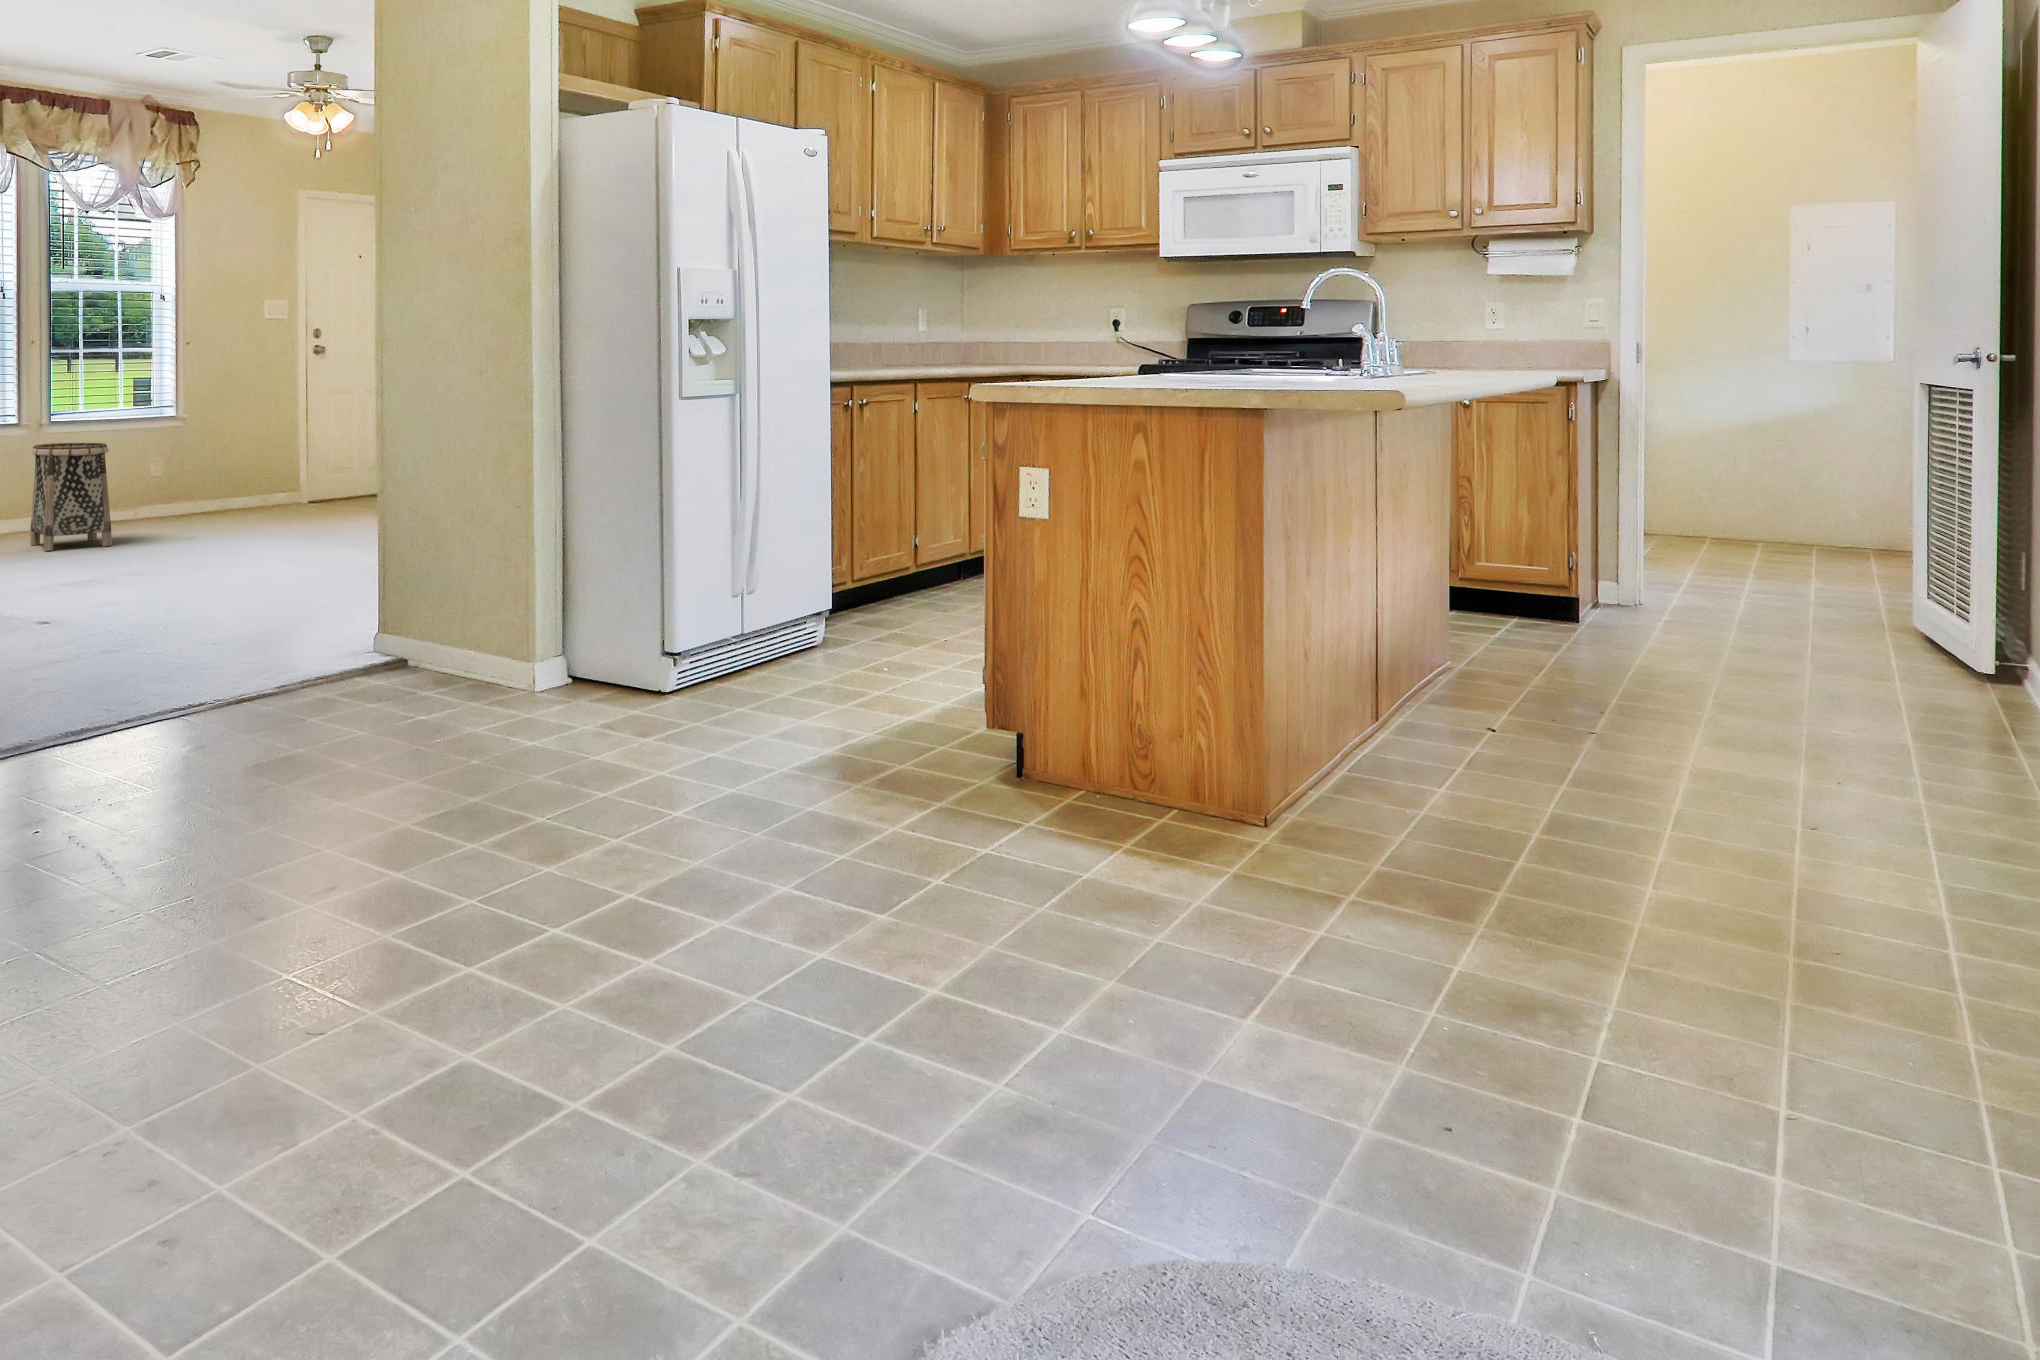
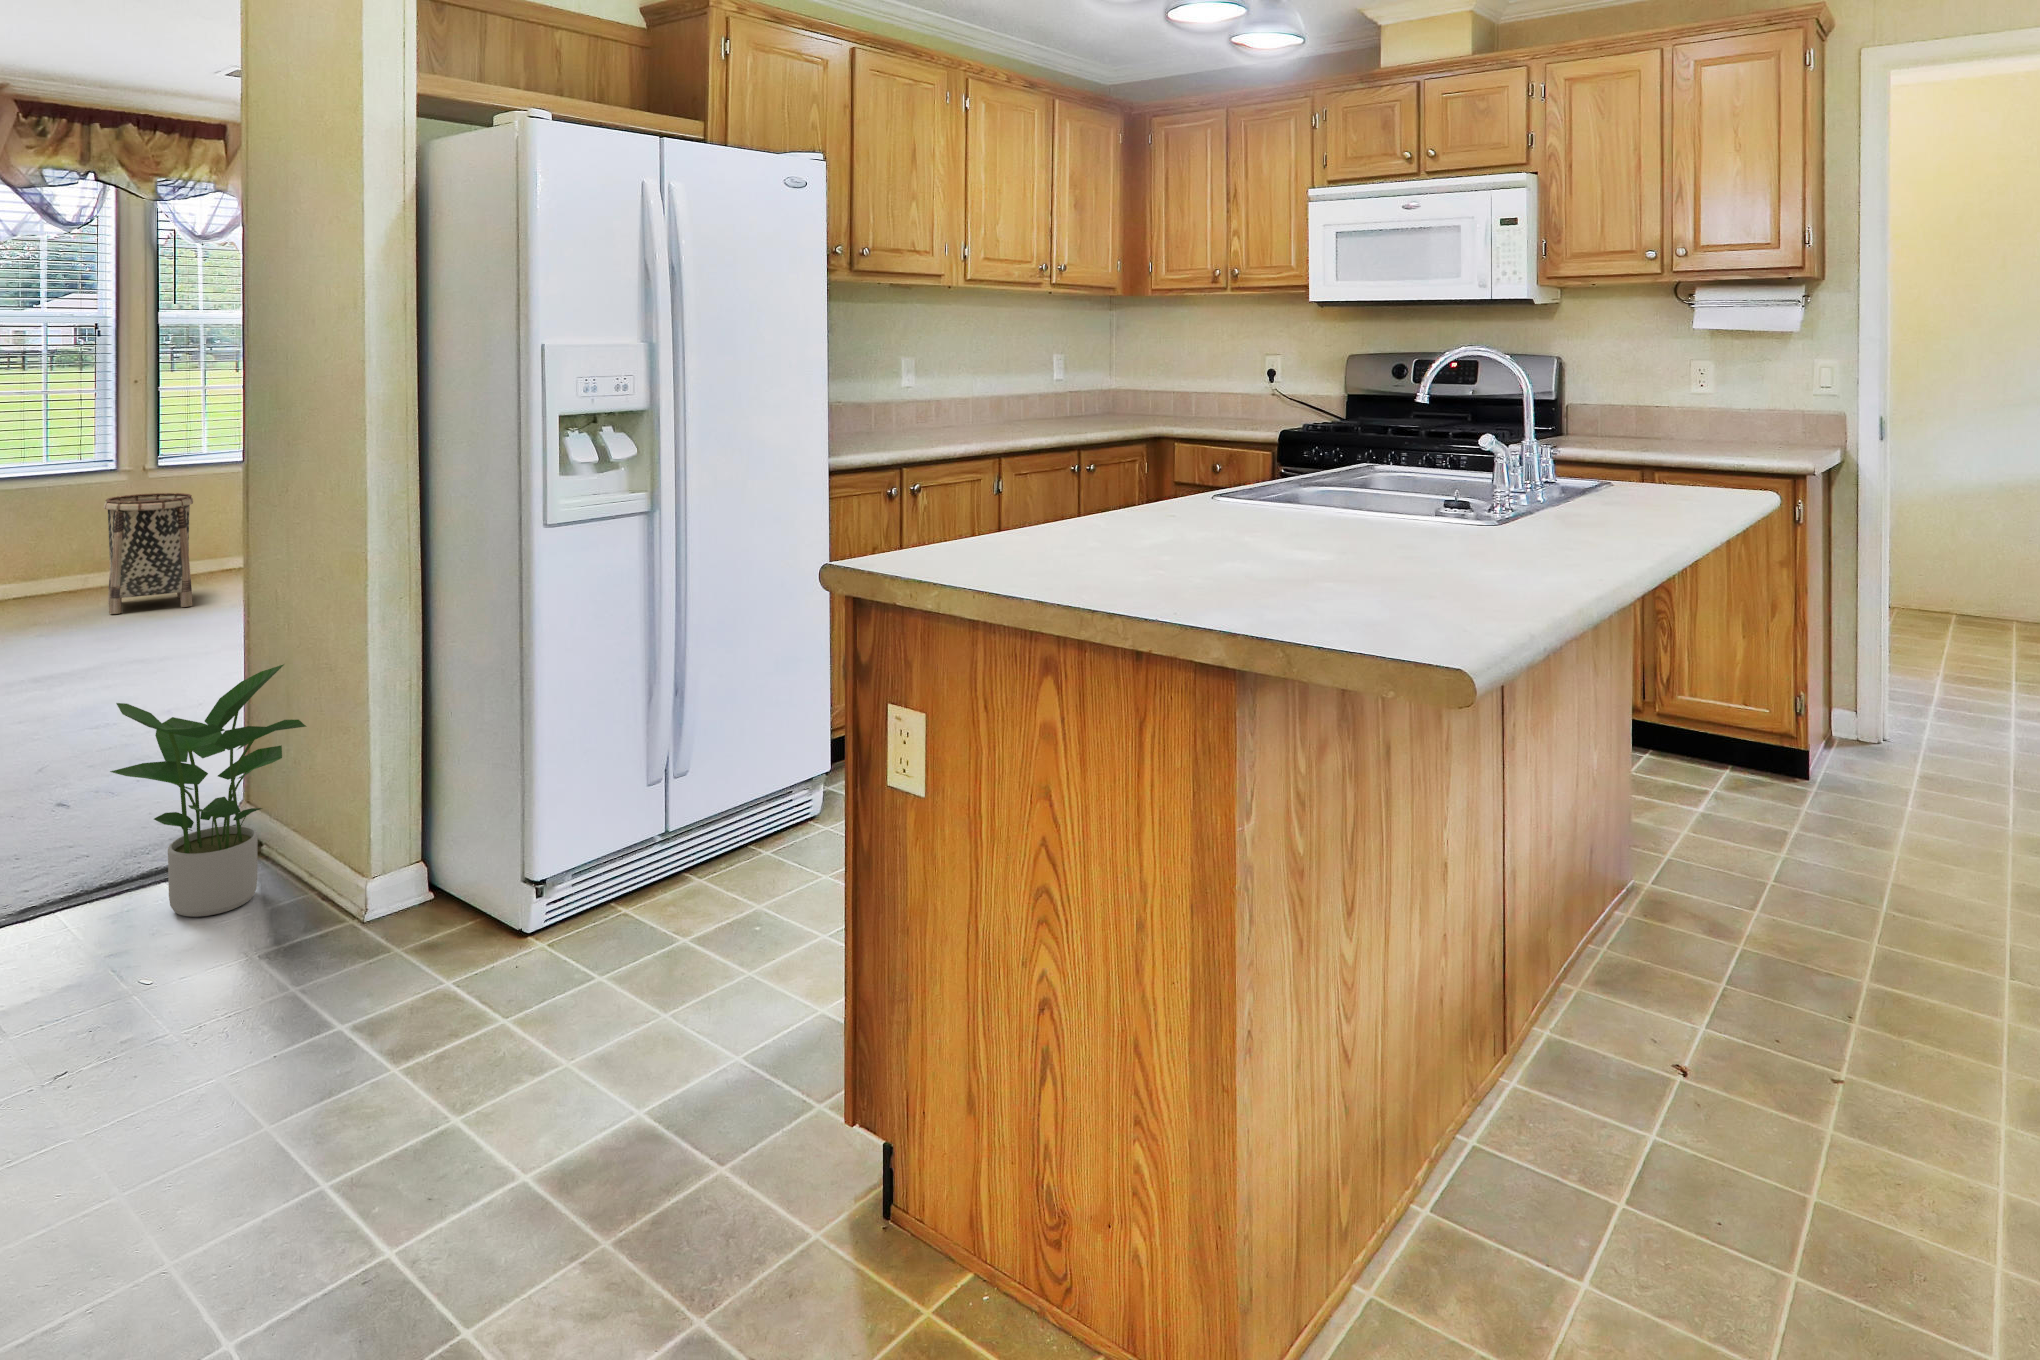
potted plant: none [332,515,478,698] -> present [110,665,306,917]

